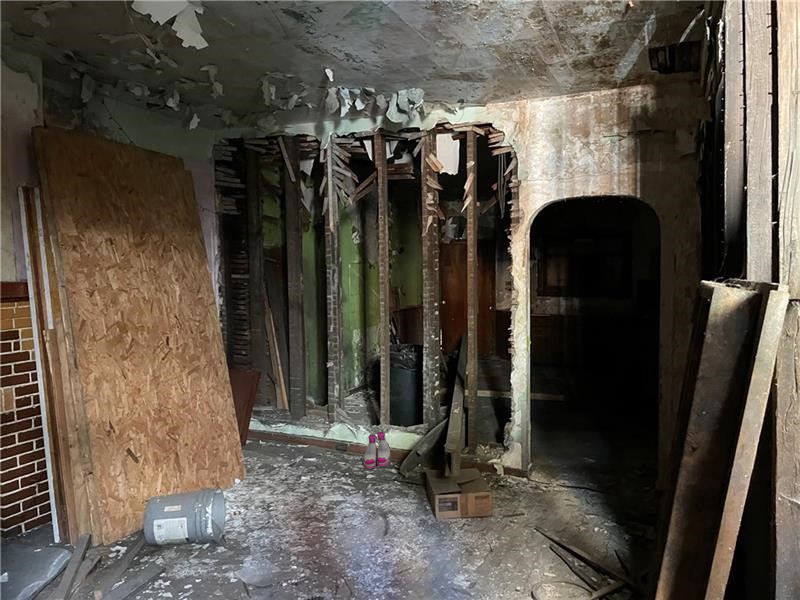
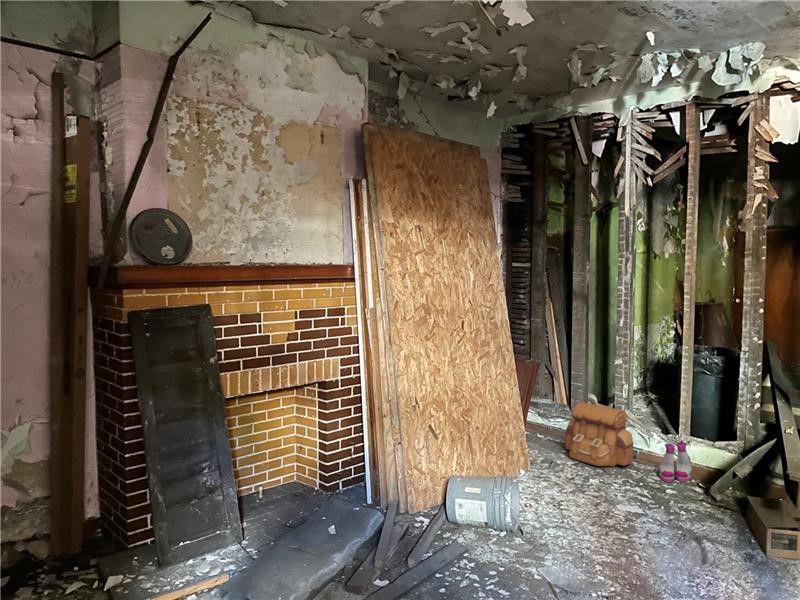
backpack: none [284,407,343,465] -> present [566,403,633,466]

